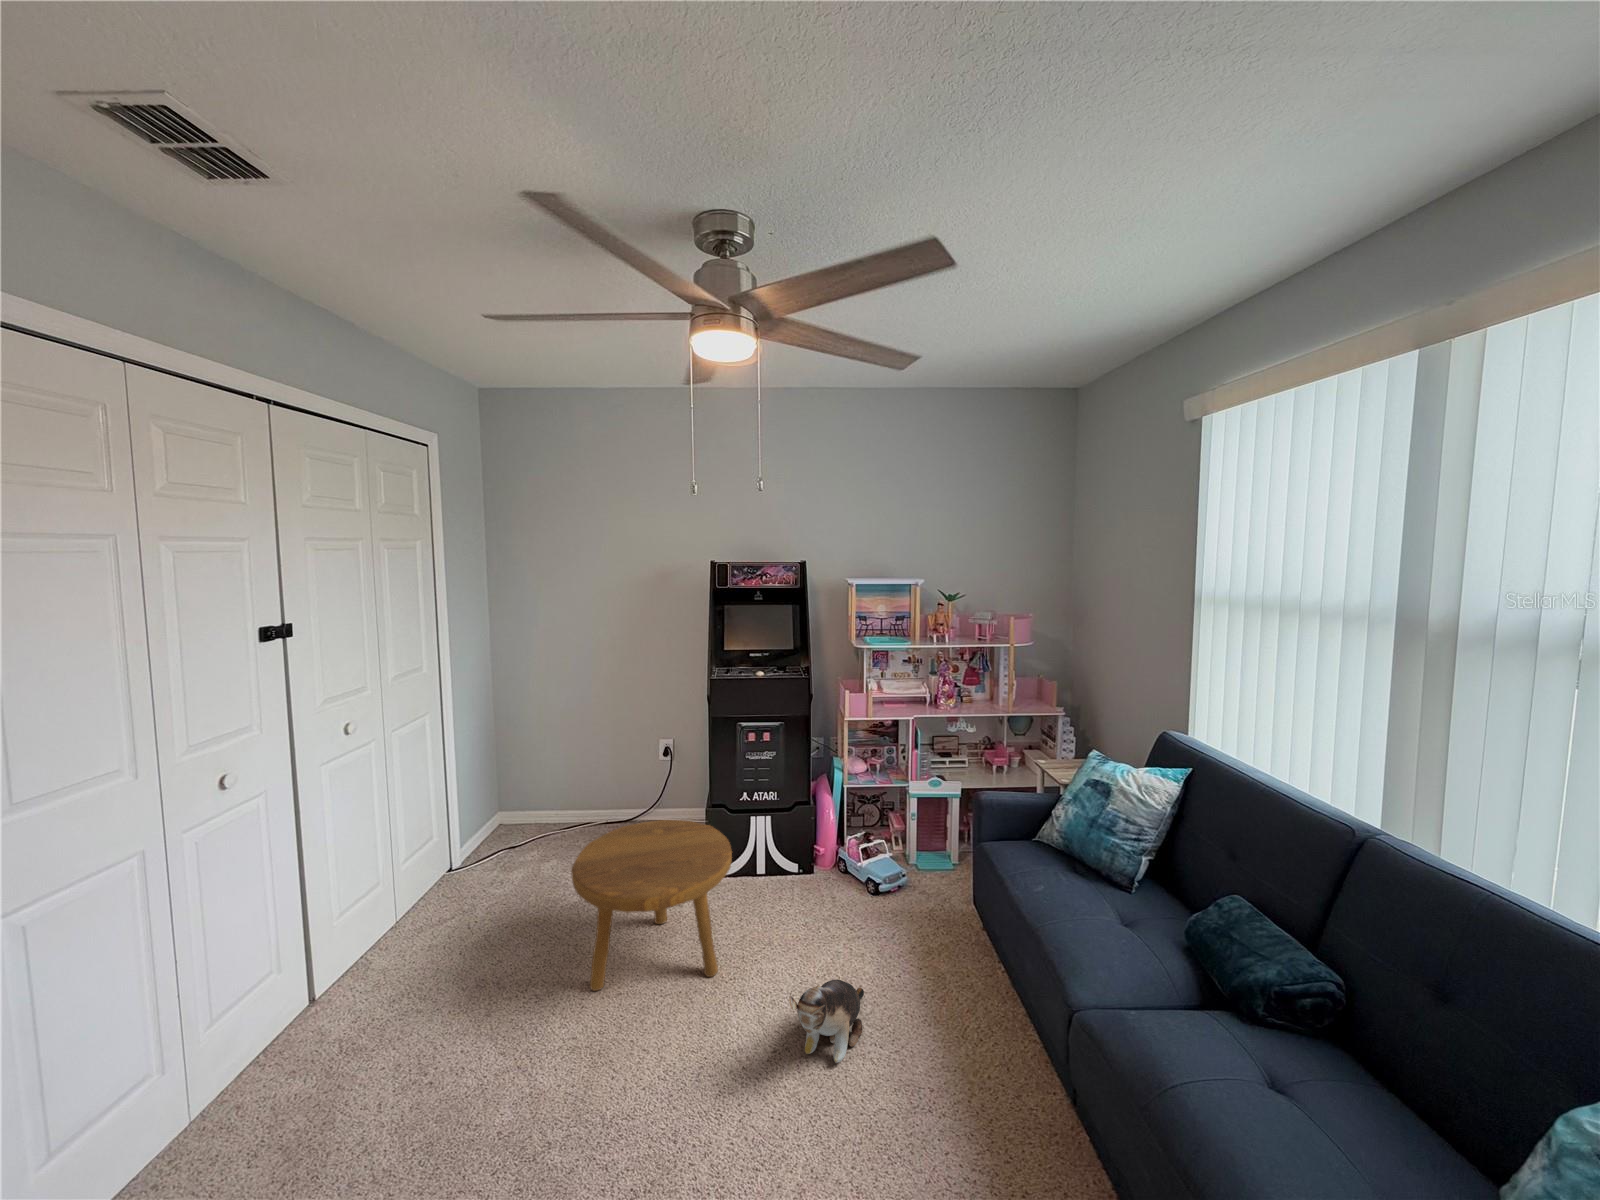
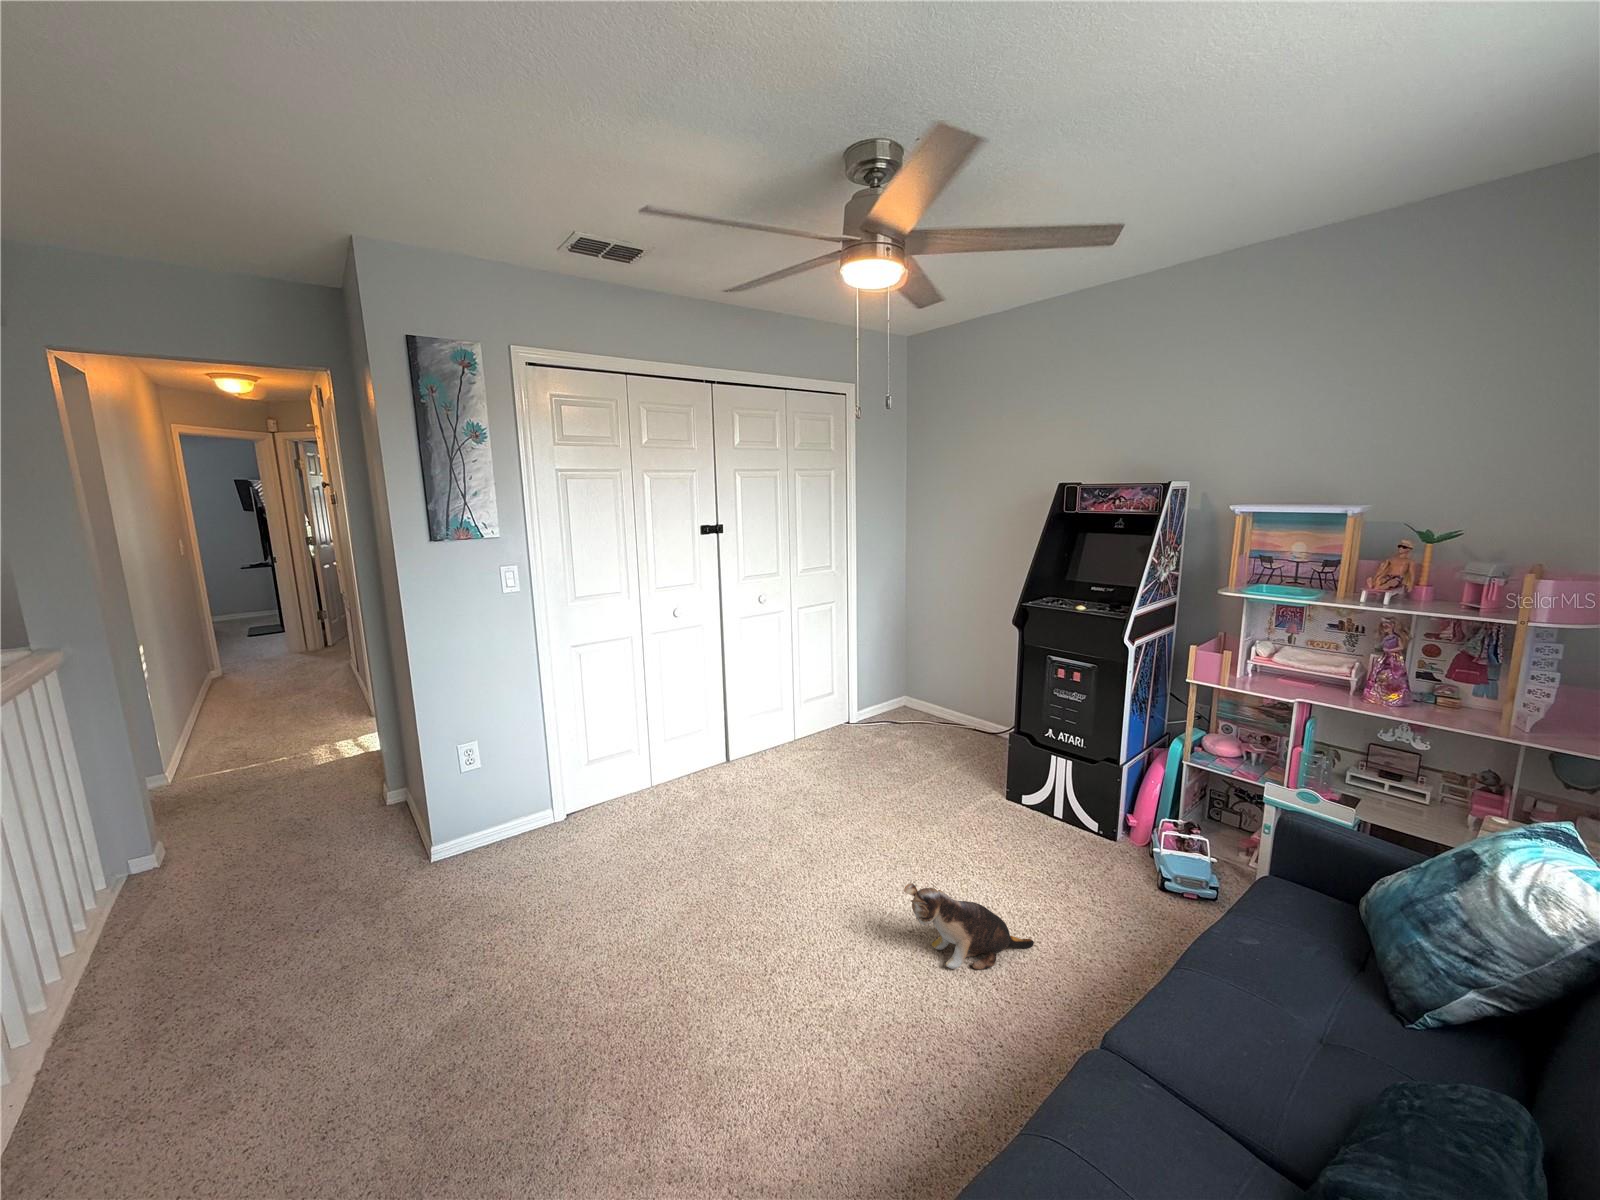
footstool: present [571,820,732,991] -> none [835,718,973,863]

